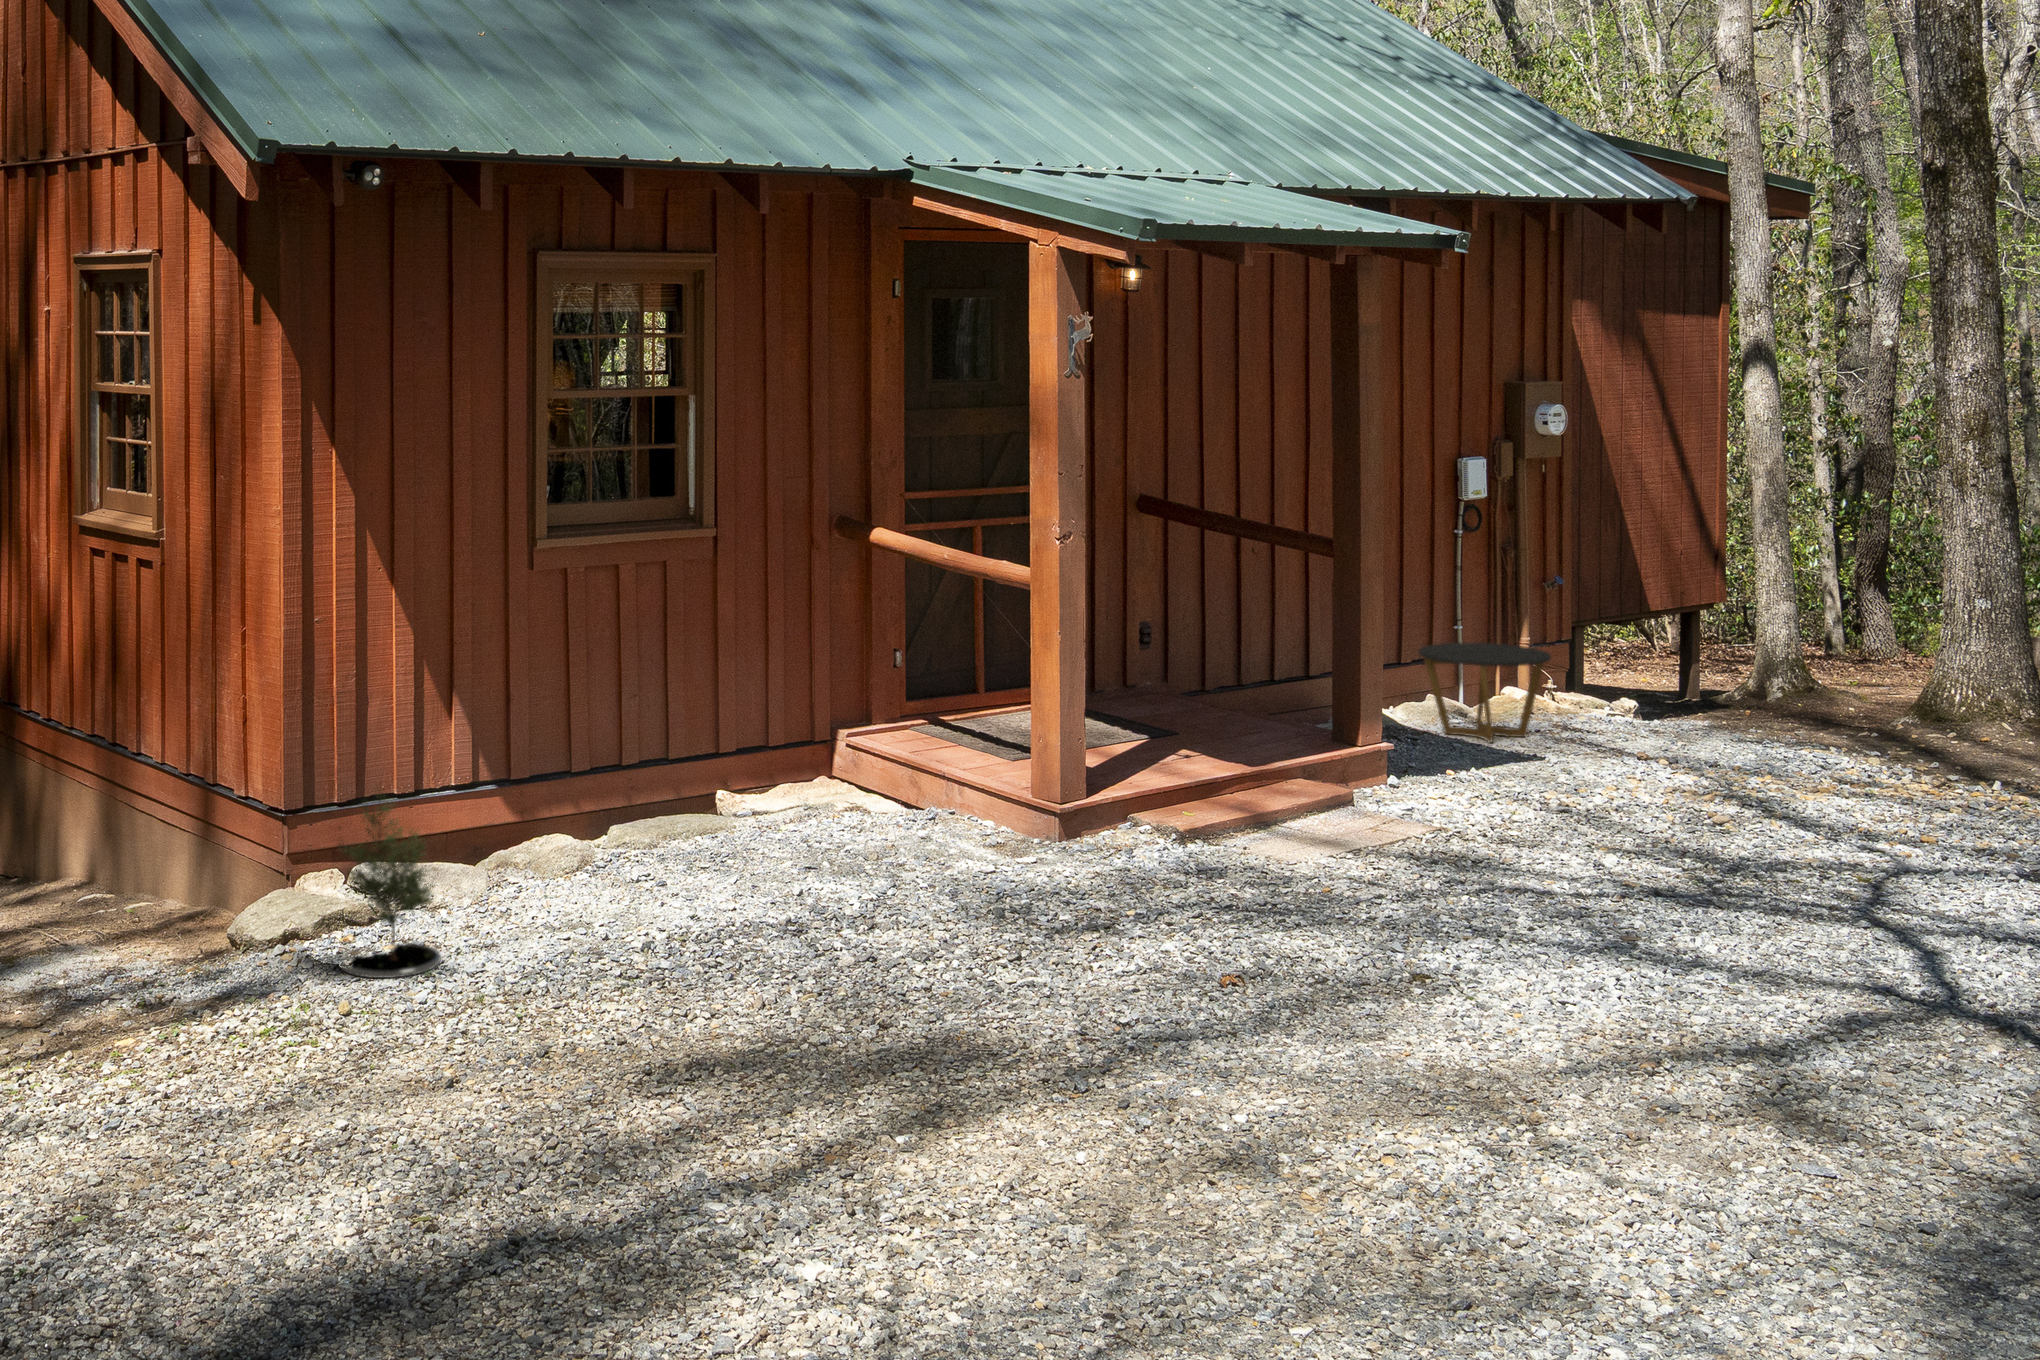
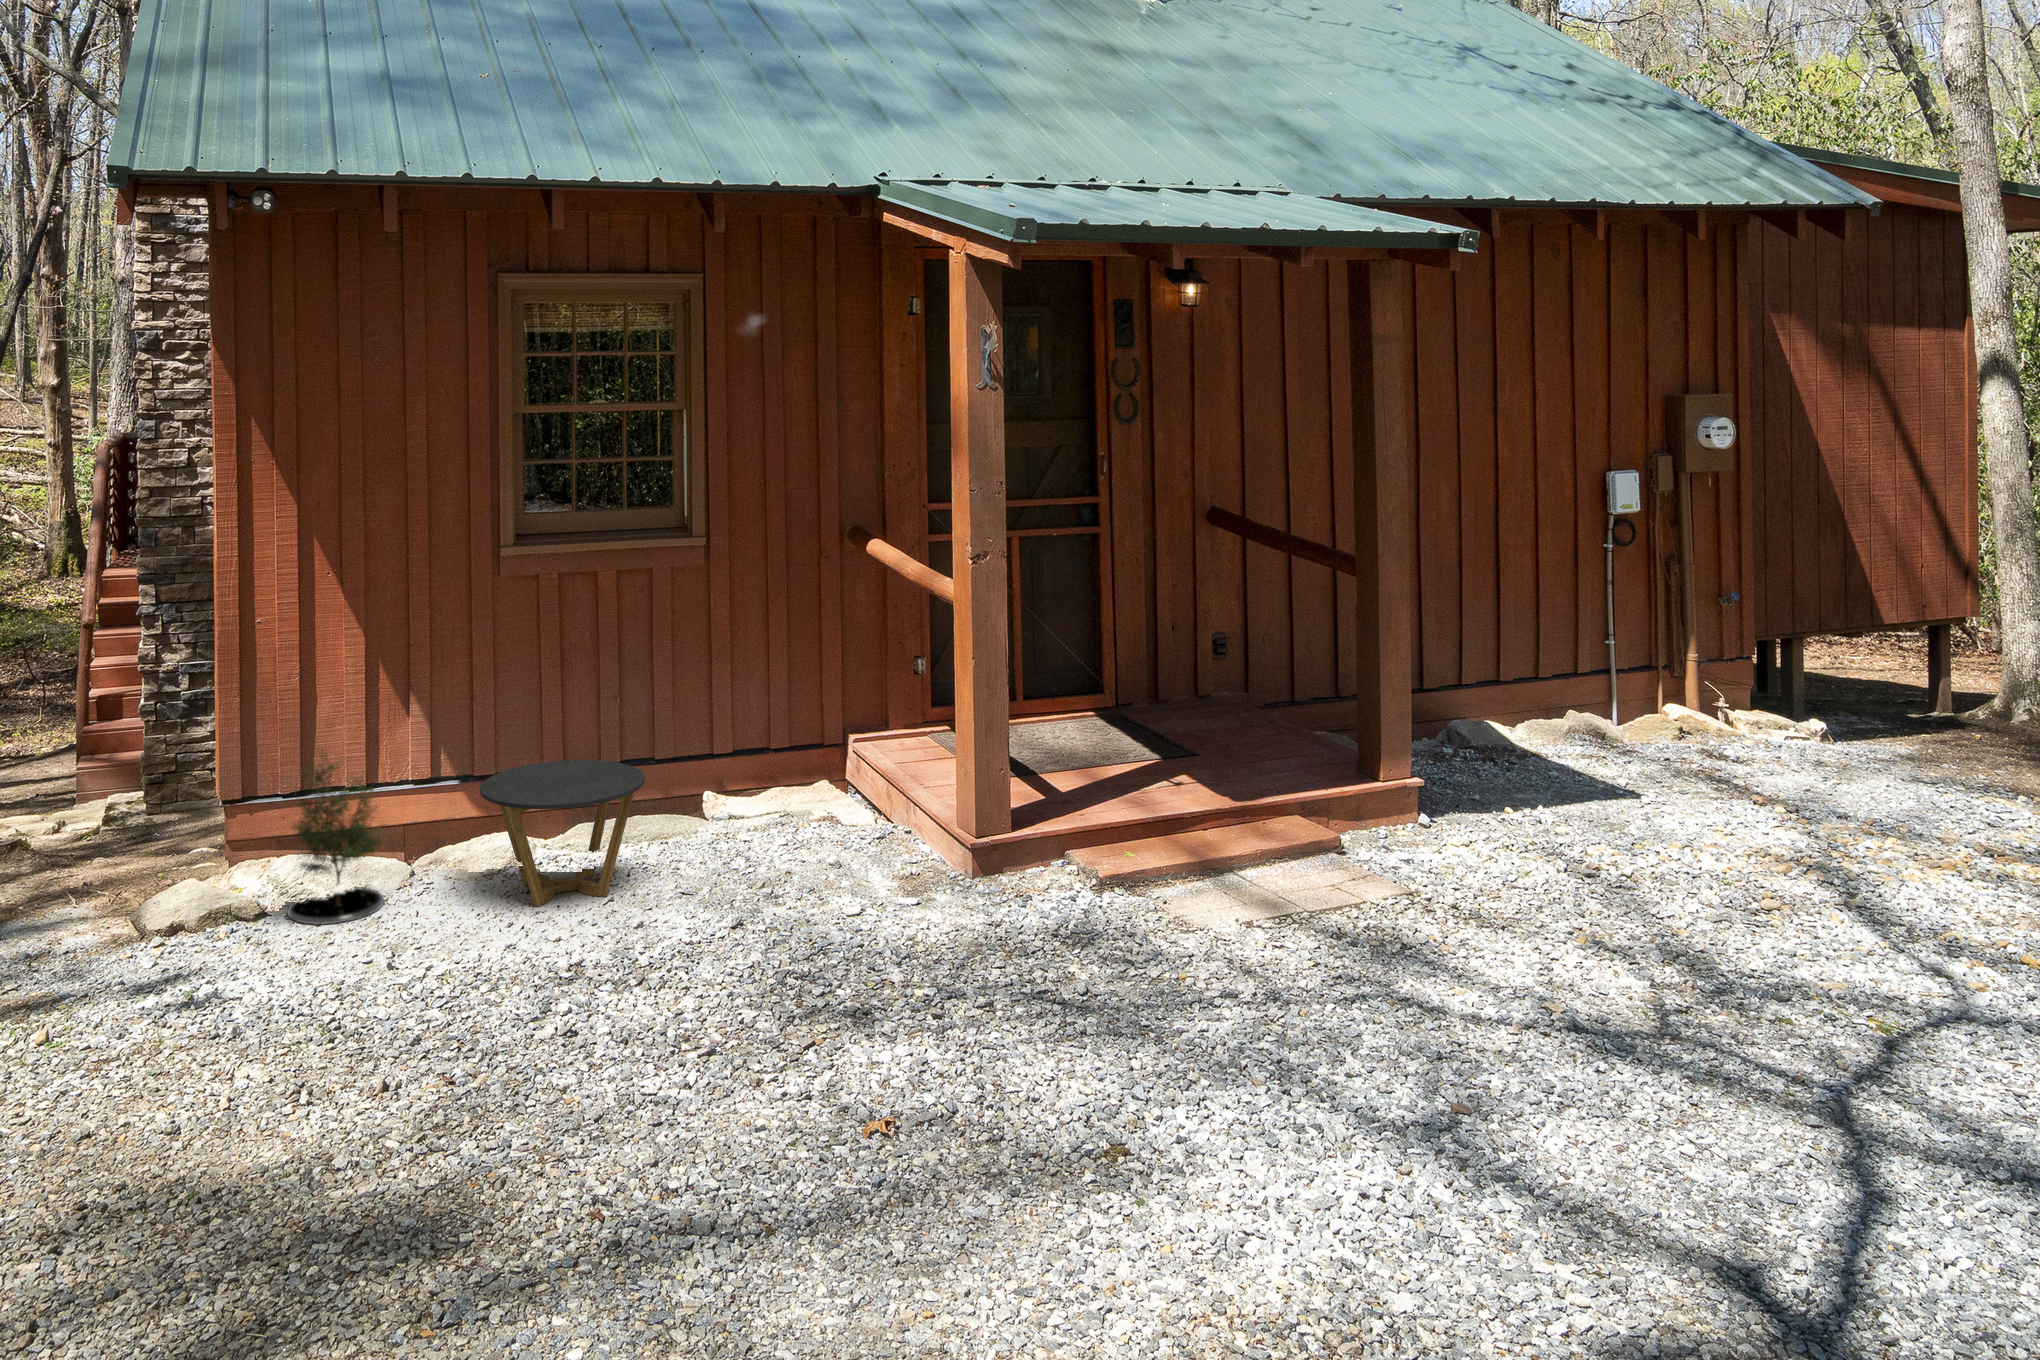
side table: present [1418,643,1551,743] -> present [480,760,645,907]

